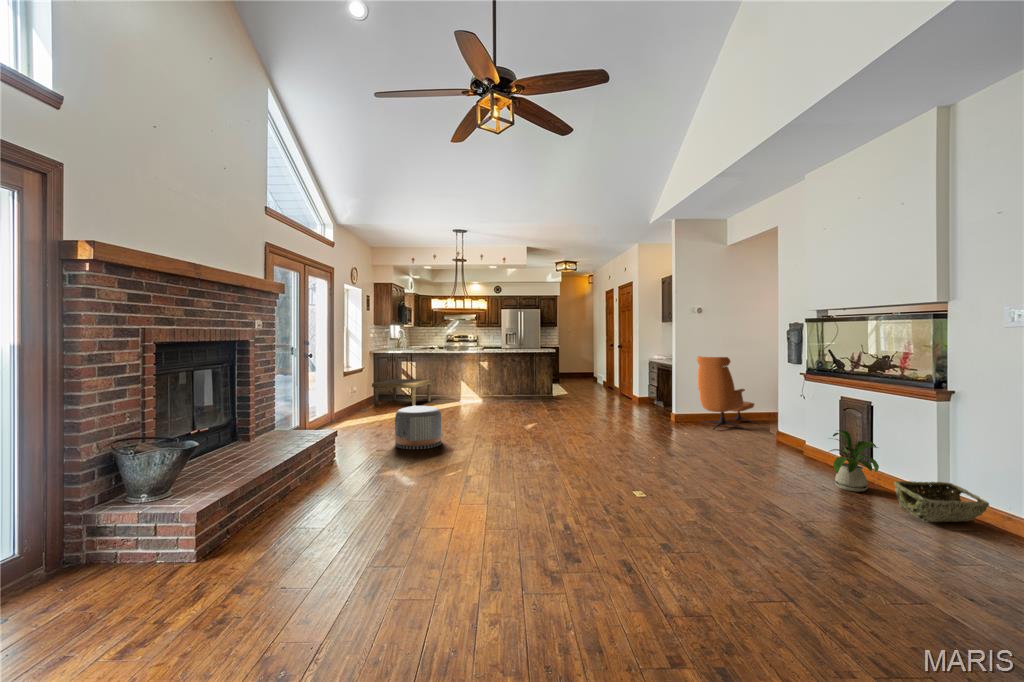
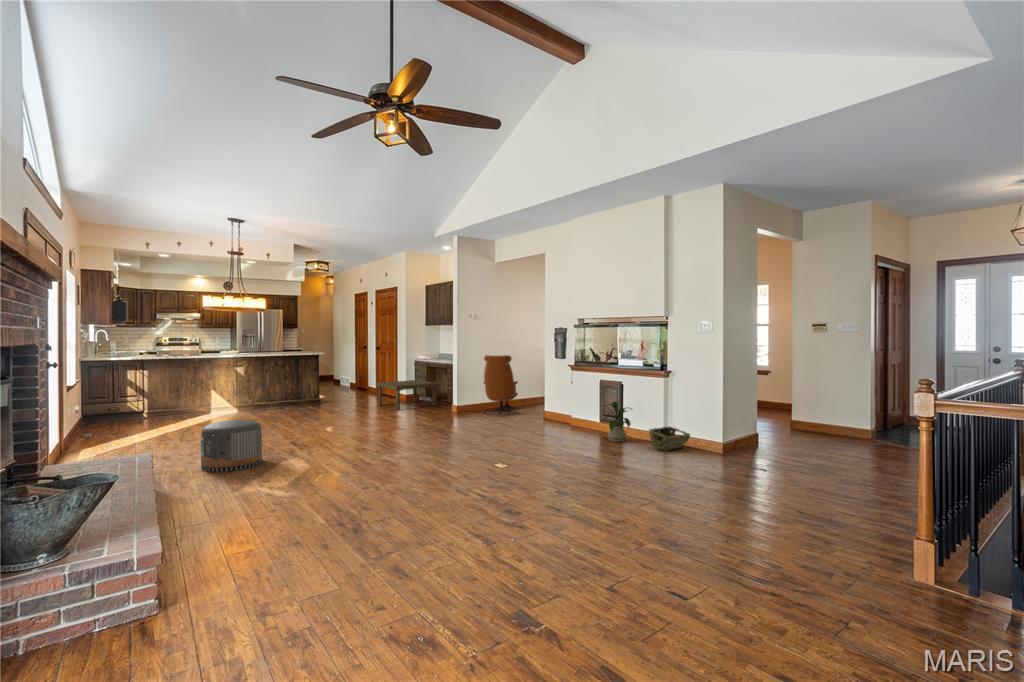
coffee table: present [372,379,433,407] -> present [376,380,438,410]

